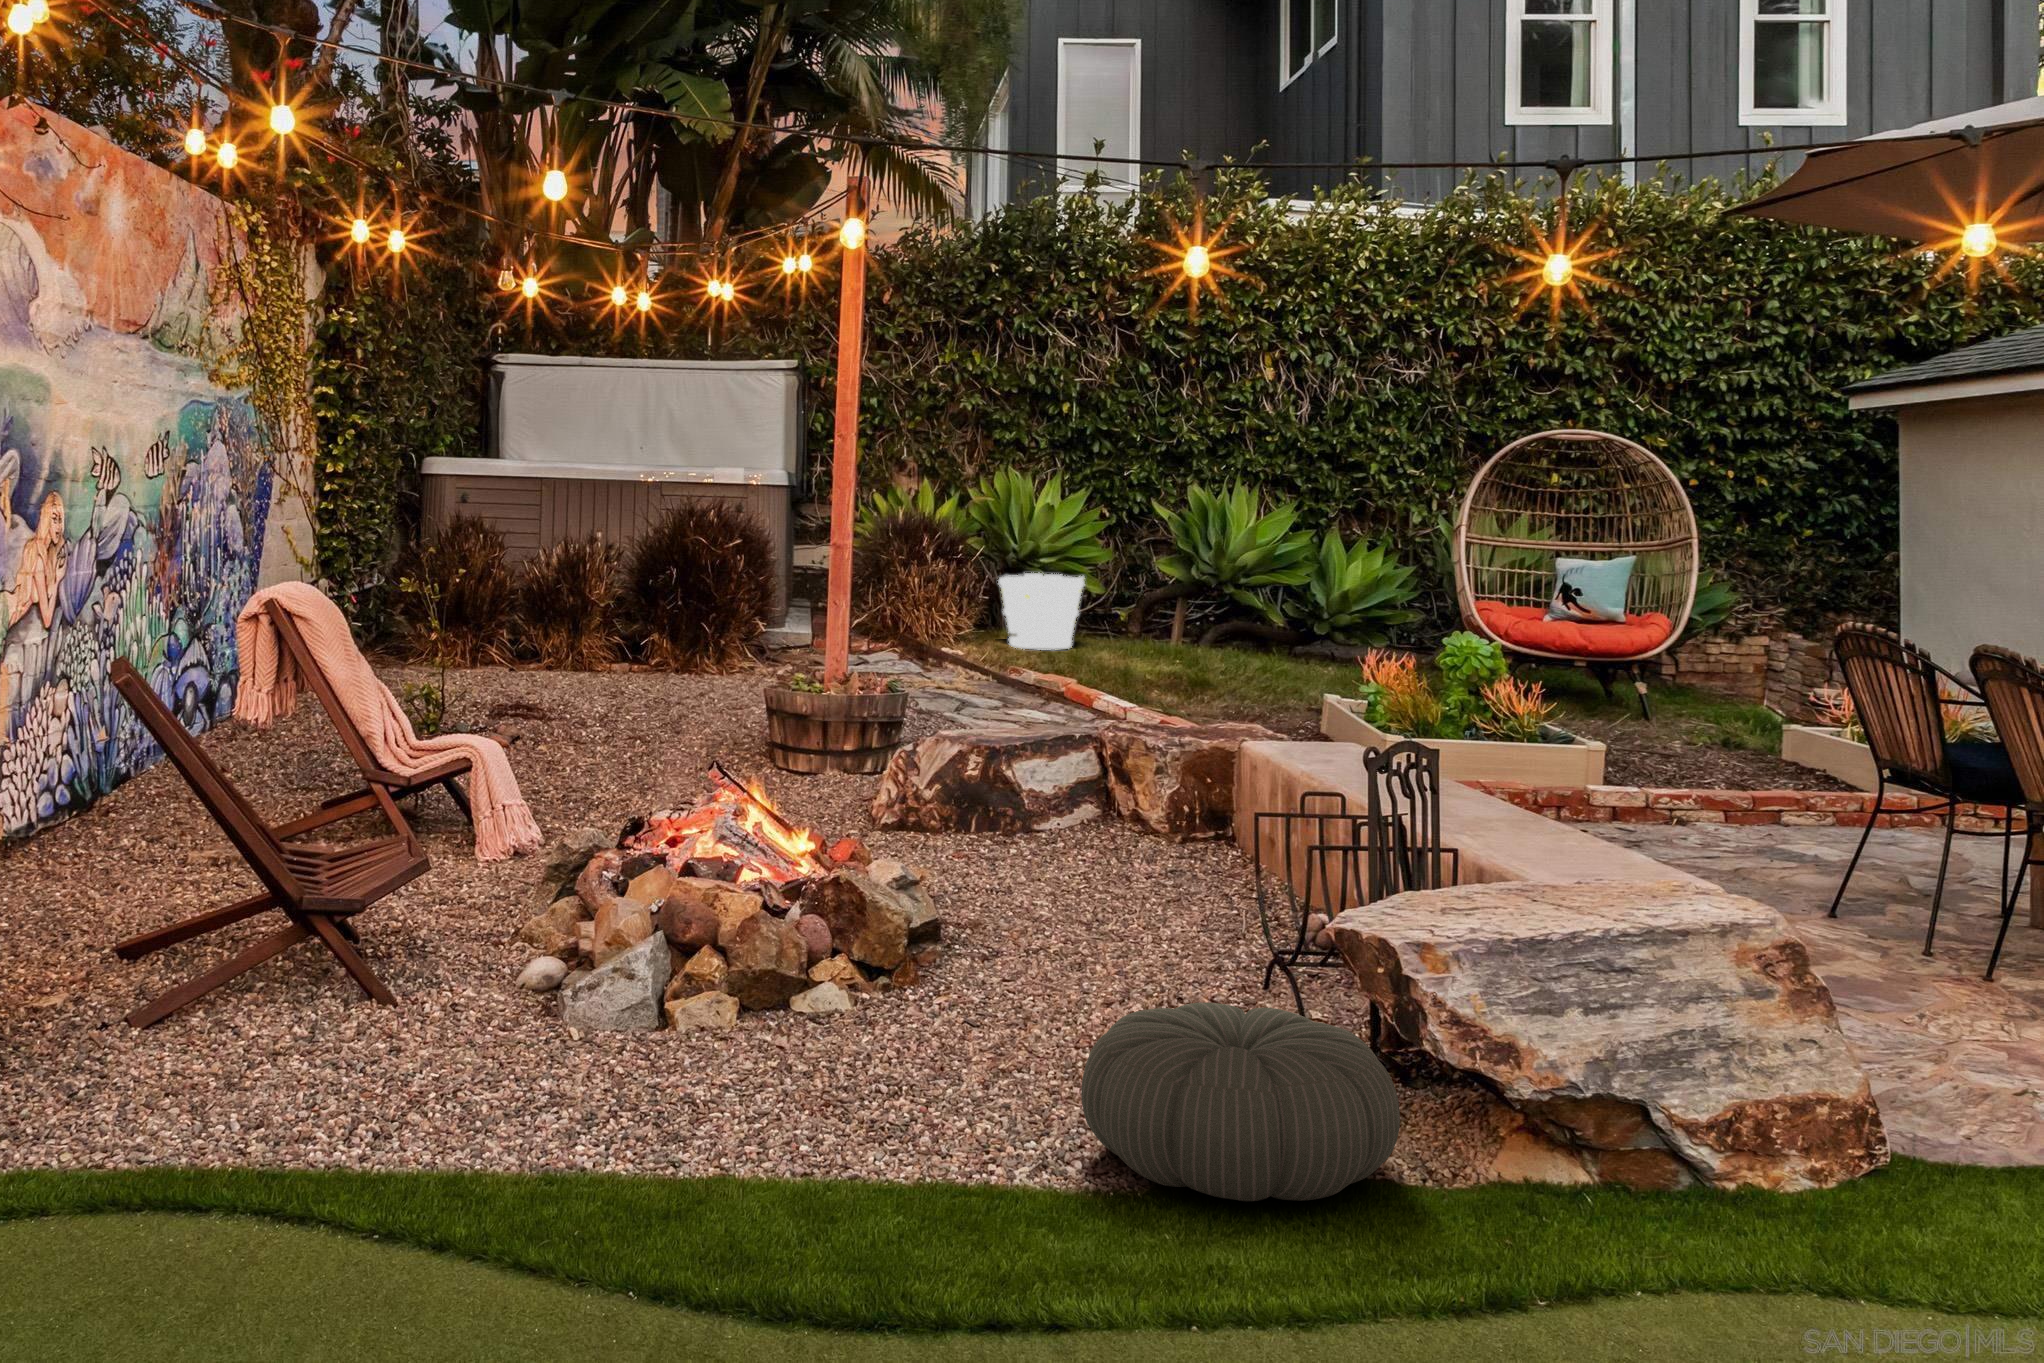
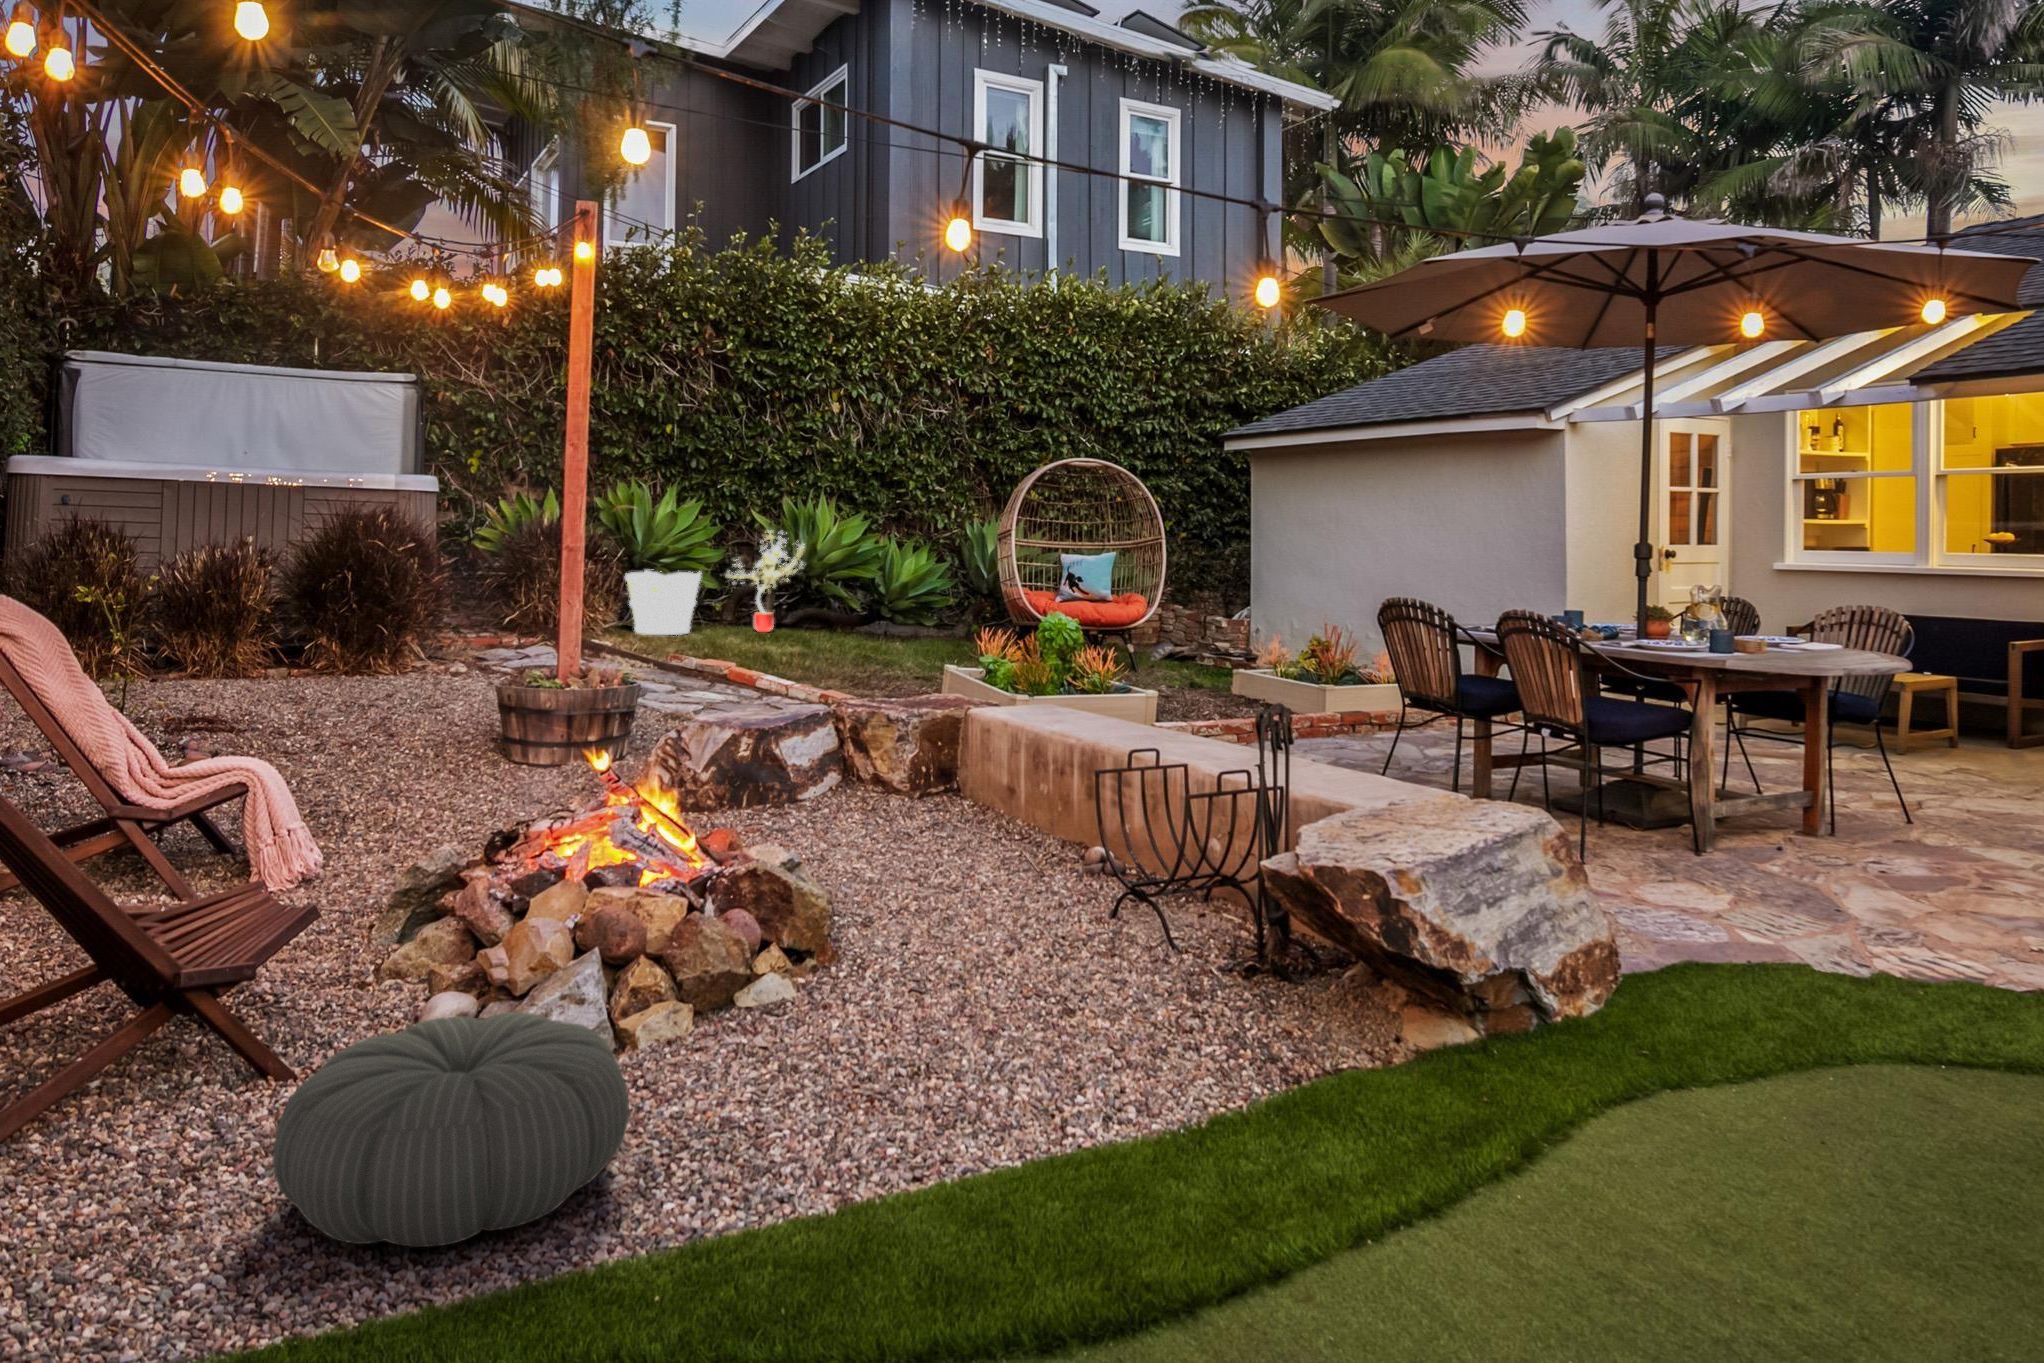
potted tree: none [1120,526,1215,651] -> present [727,531,804,632]
pouf: present [1081,1003,1400,1201] -> present [273,1012,629,1247]

